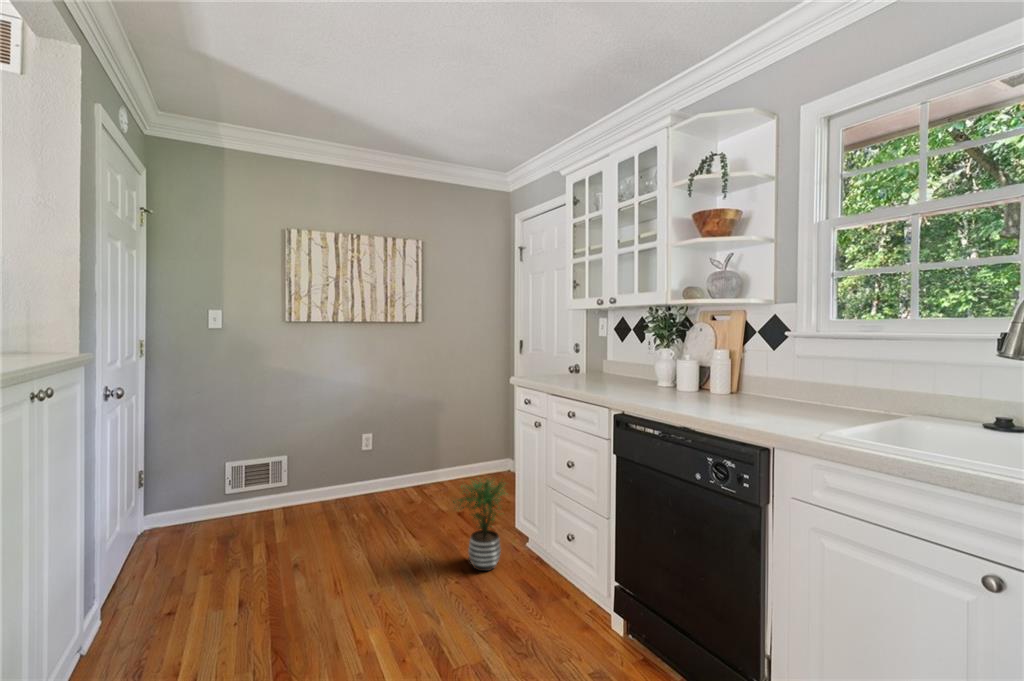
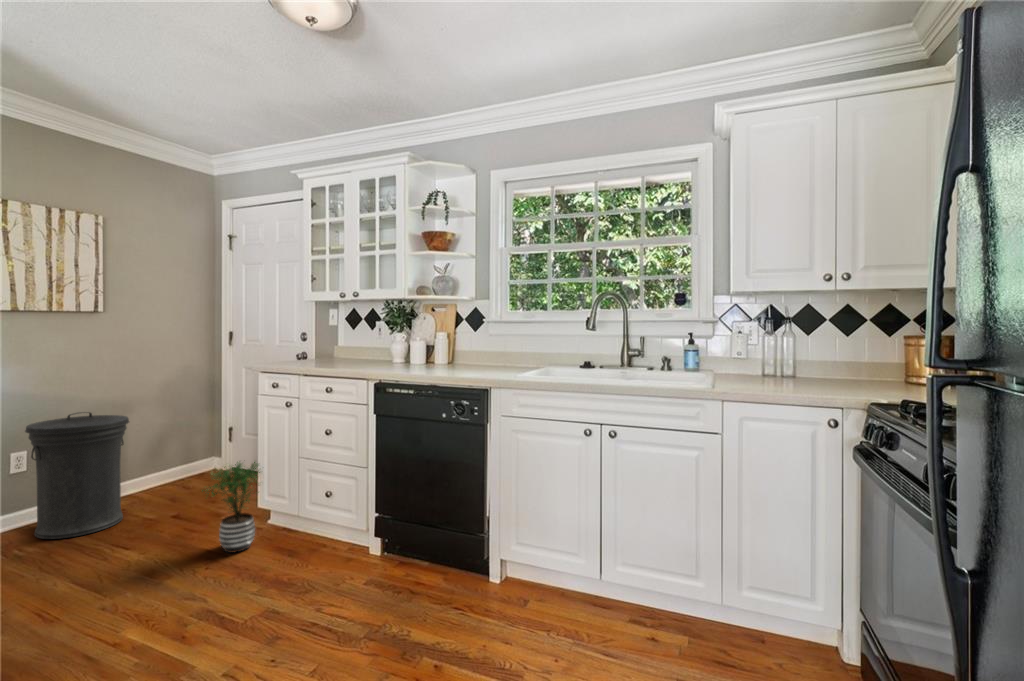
trash can: none [363,407,430,511] -> present [25,412,129,539]

